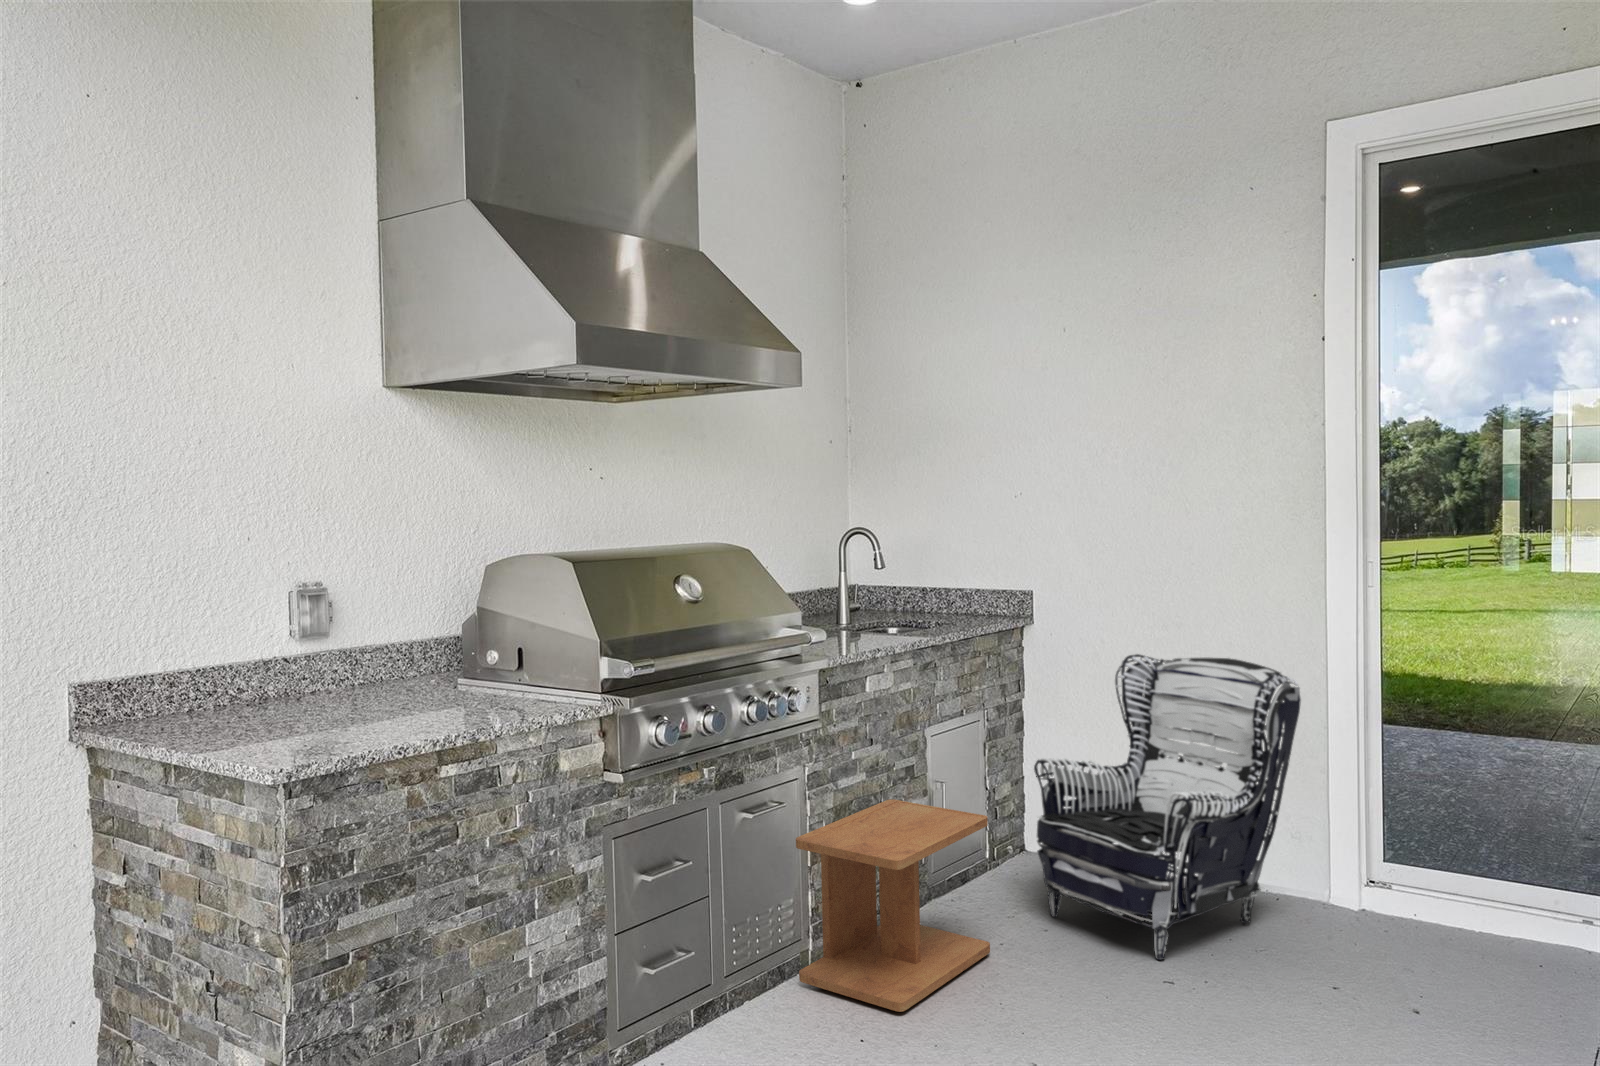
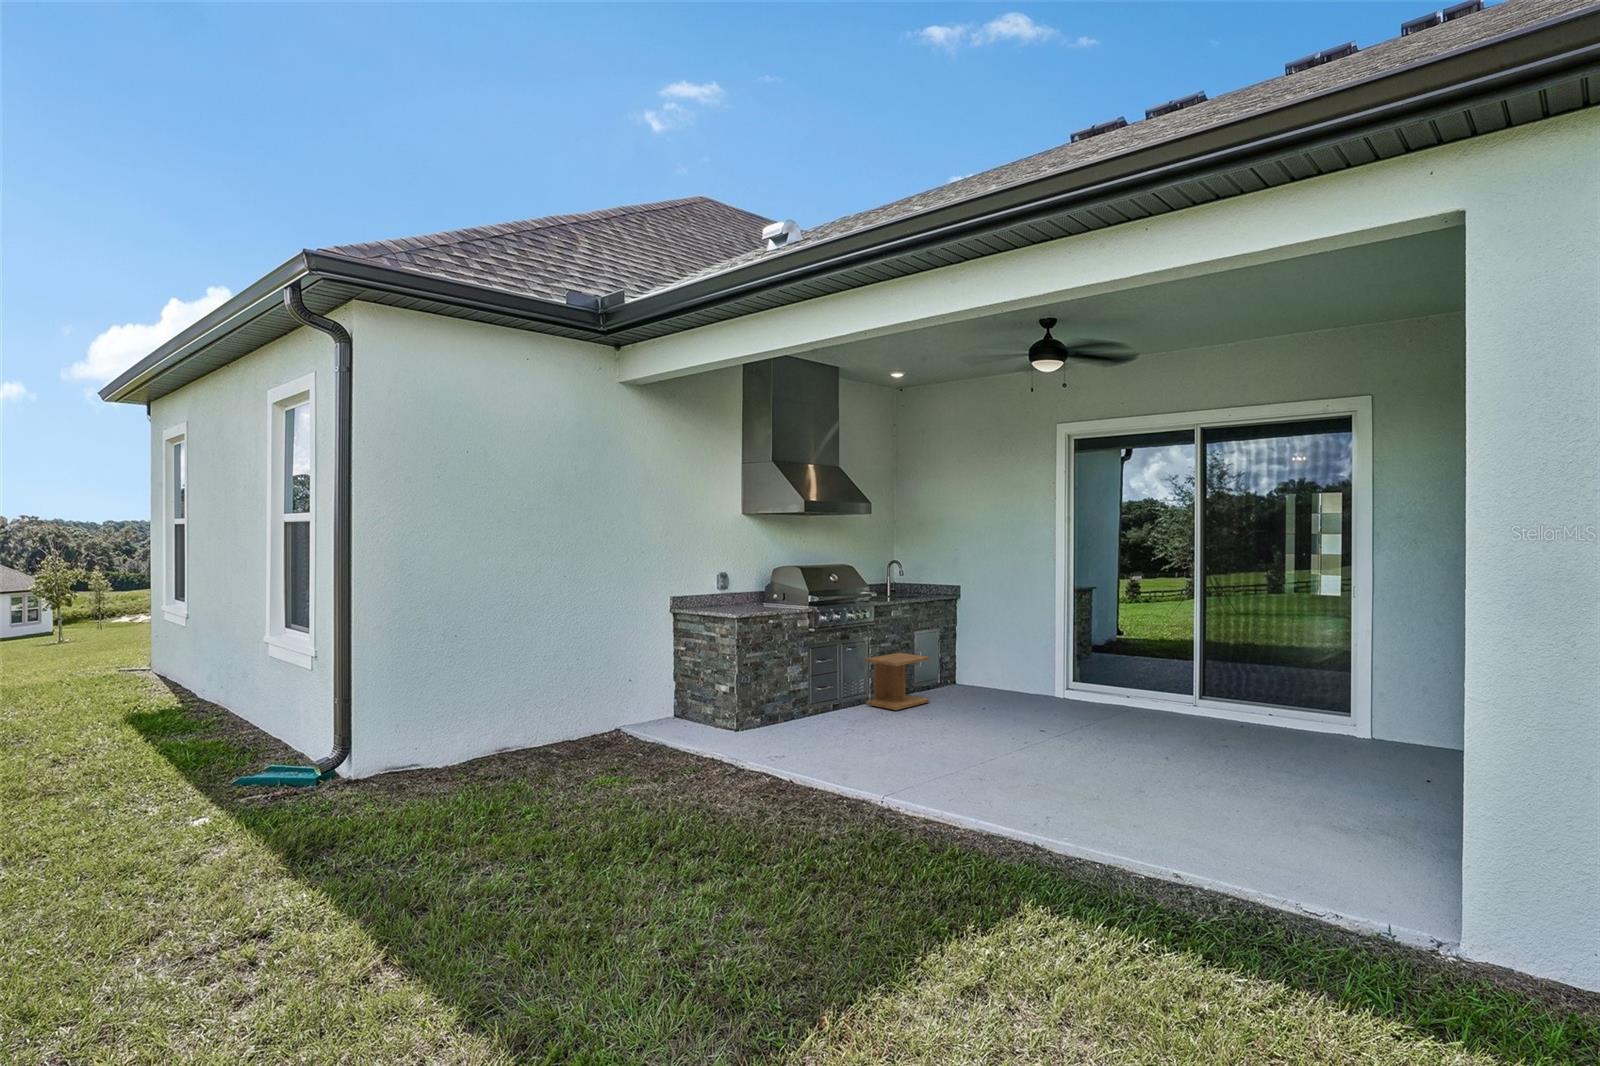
armchair: present [1034,654,1301,960] -> none [950,610,1042,706]

